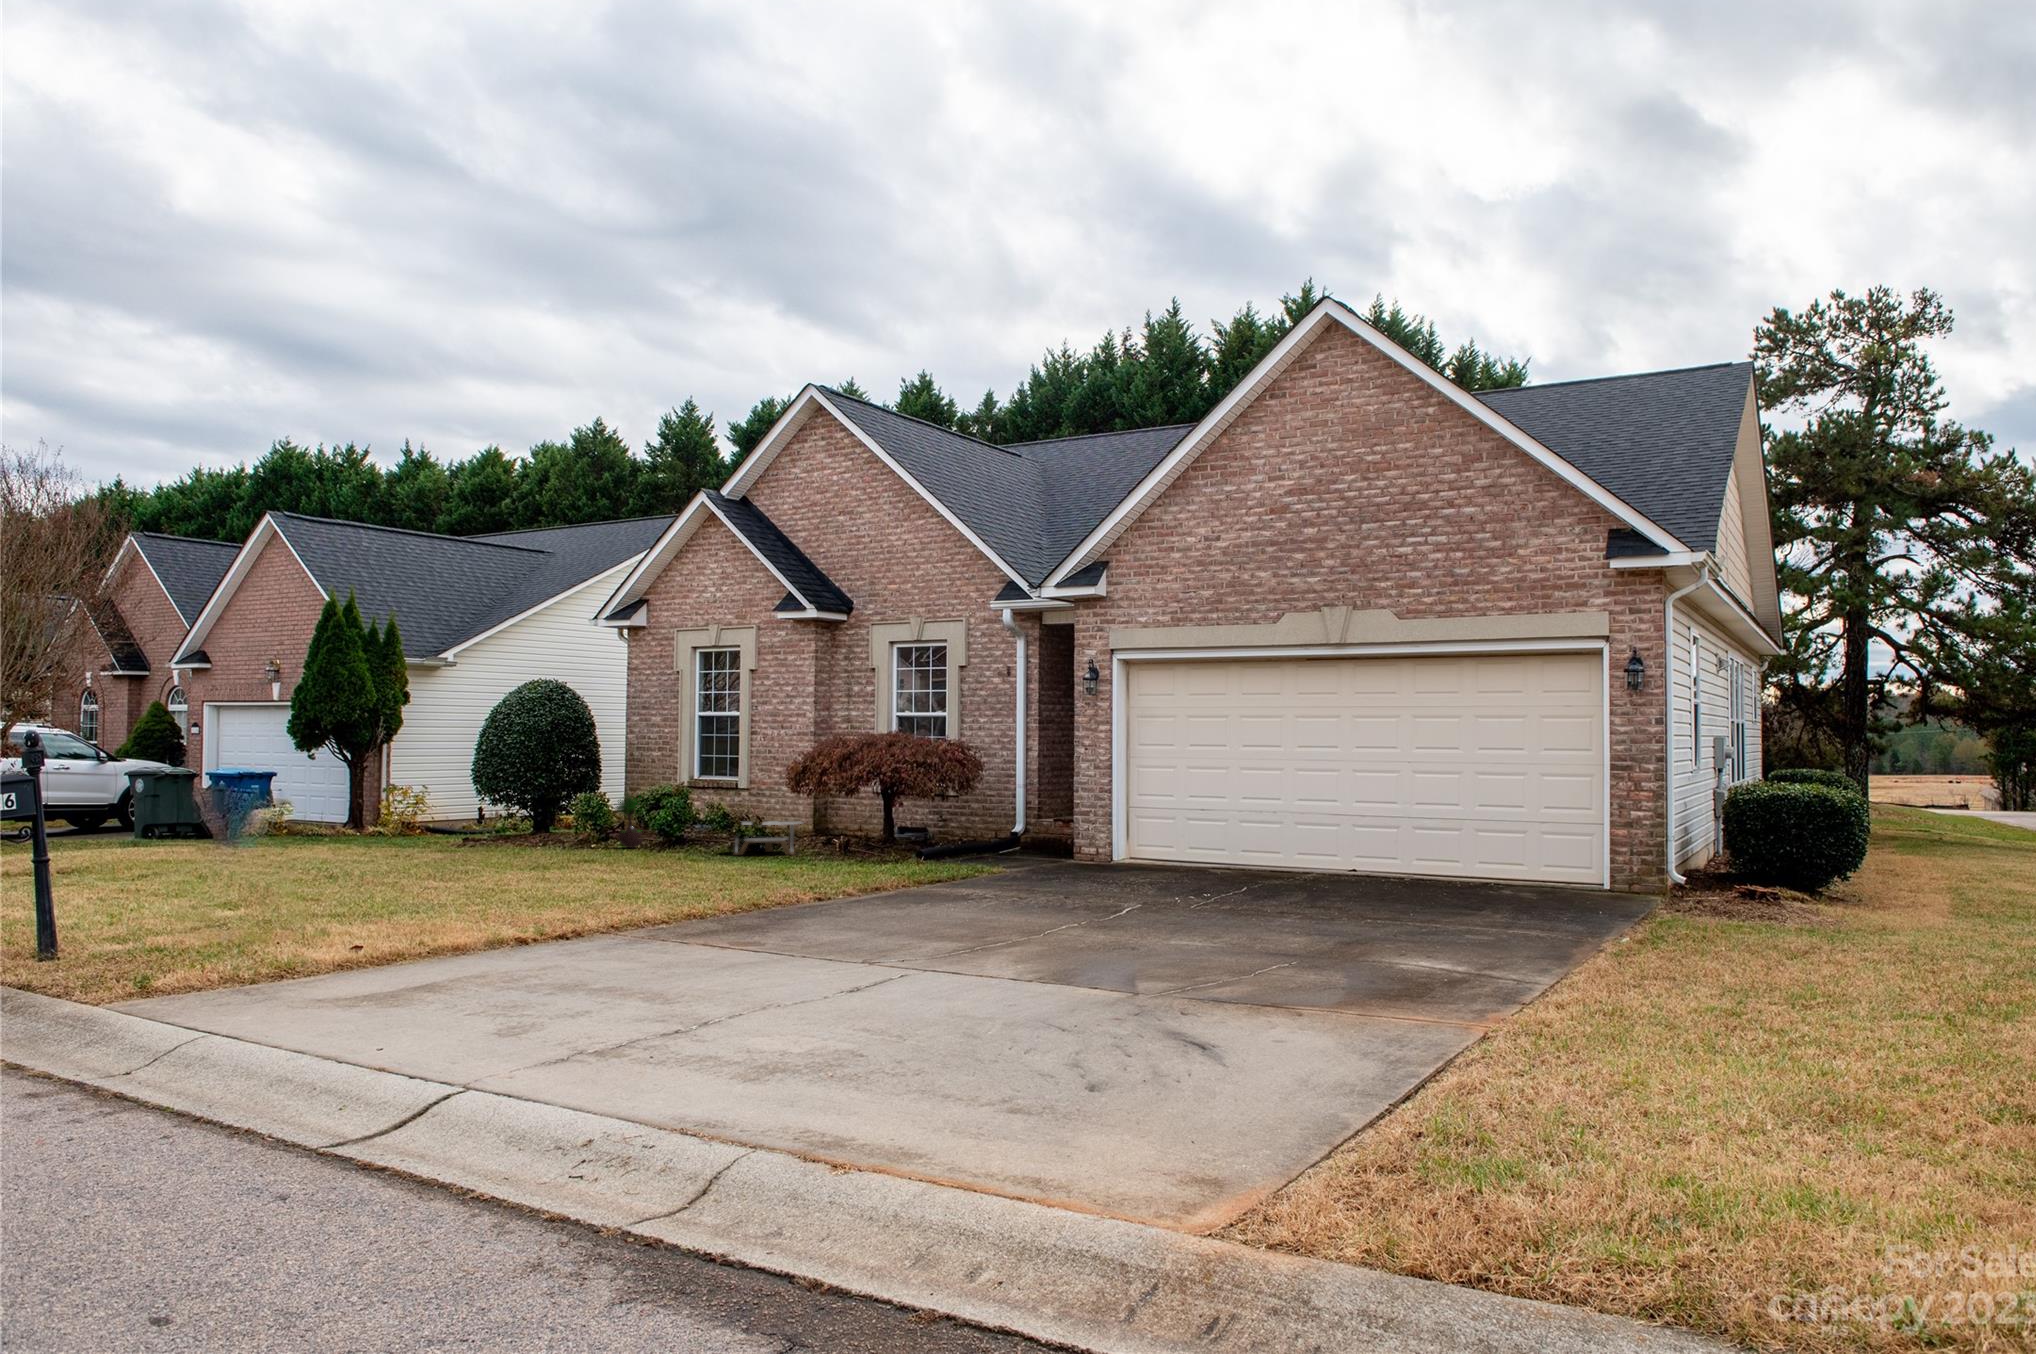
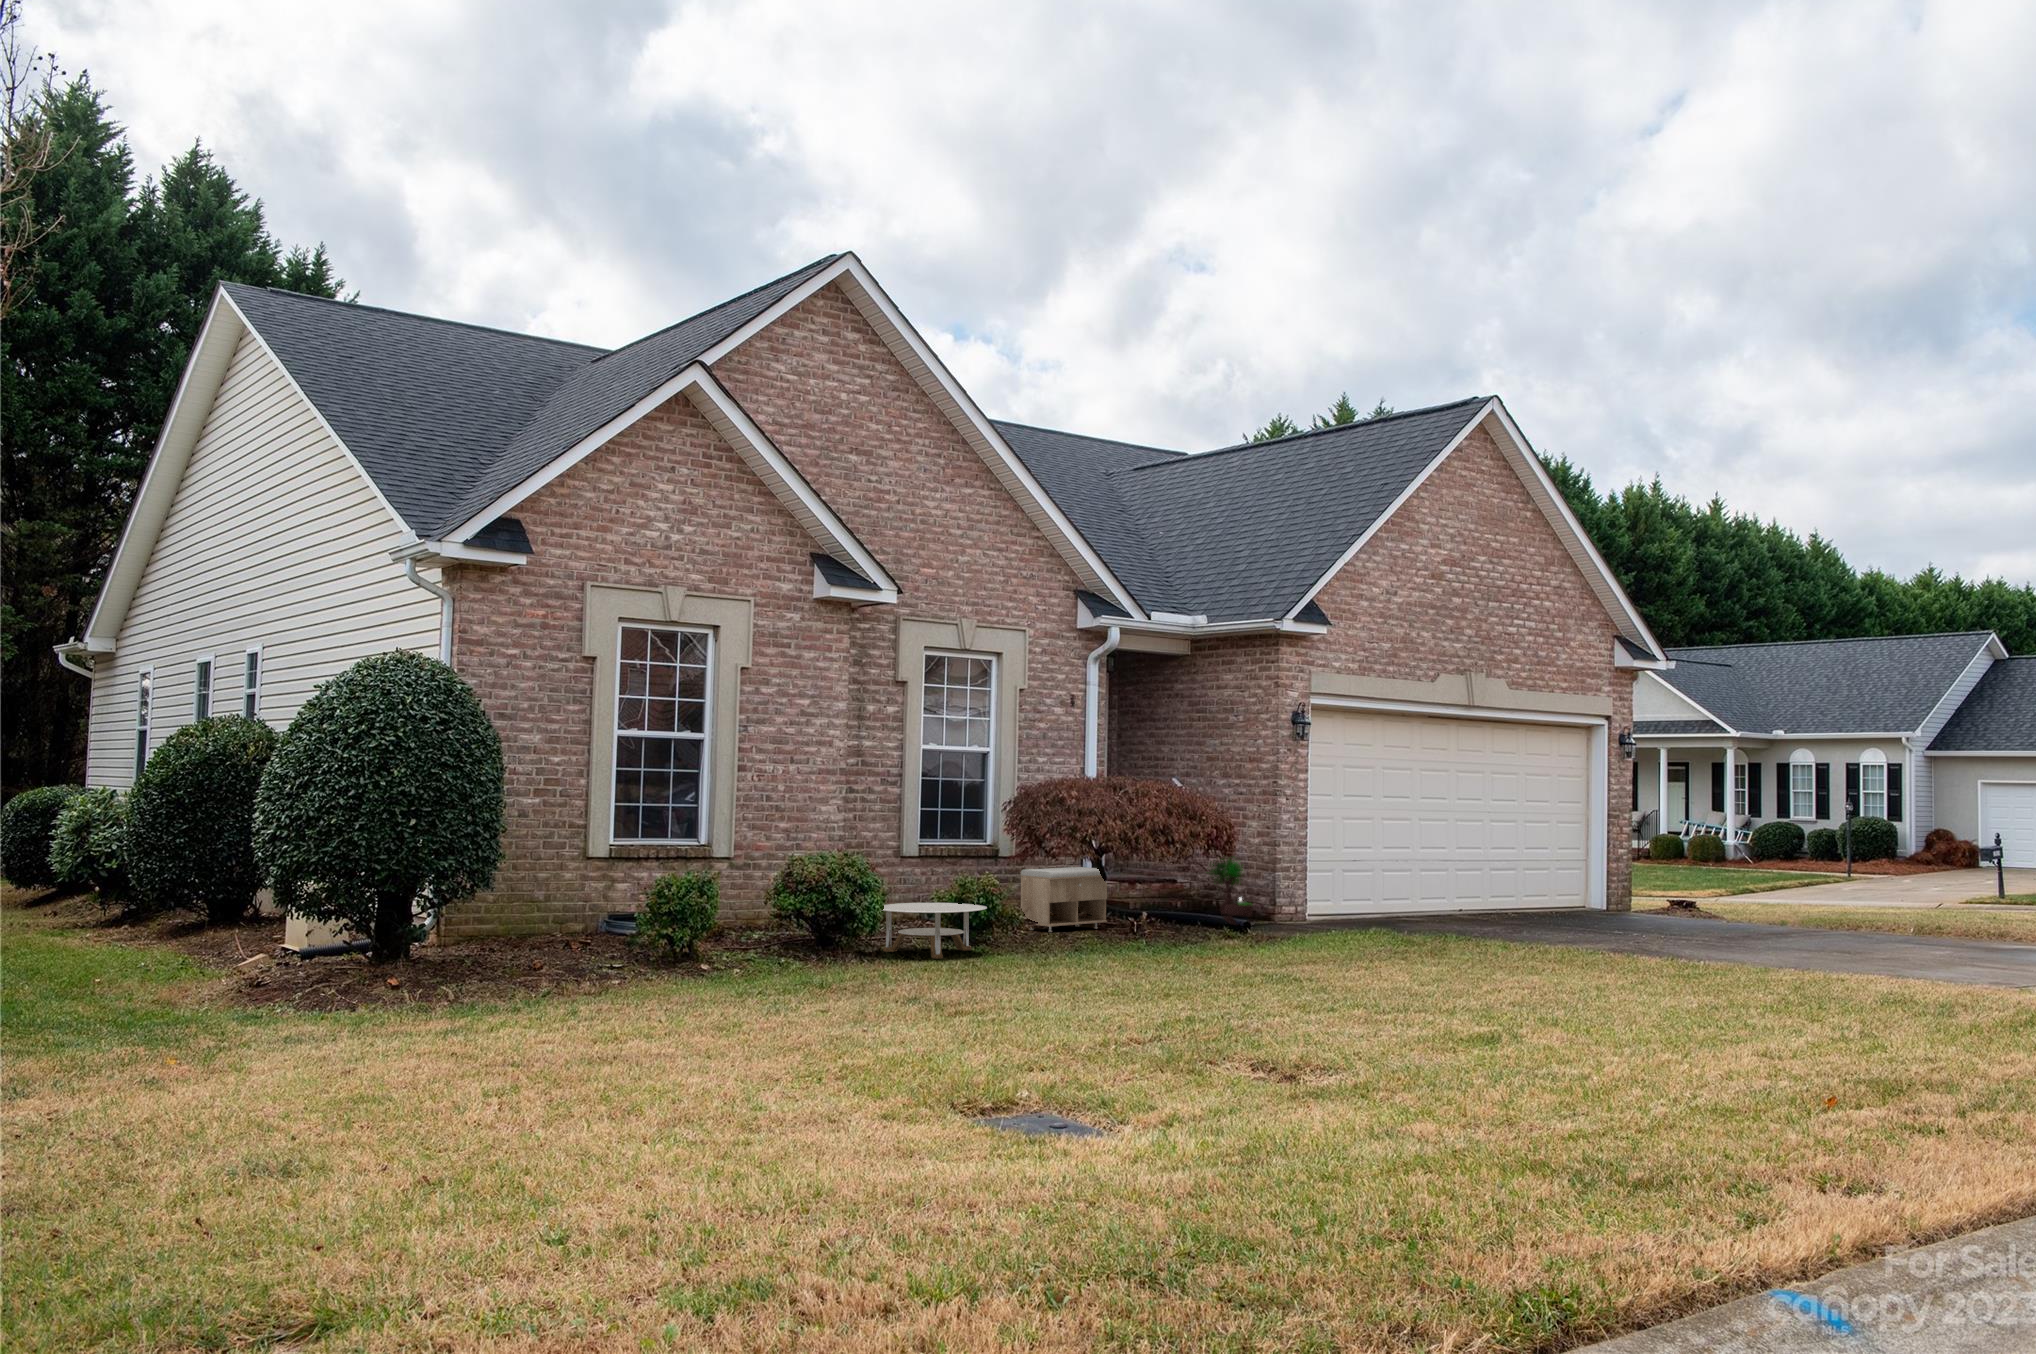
potted tree: present [614,796,644,848] -> present [1210,857,1253,925]
storage bench: none [940,807,1011,857] -> present [1021,867,1107,932]

